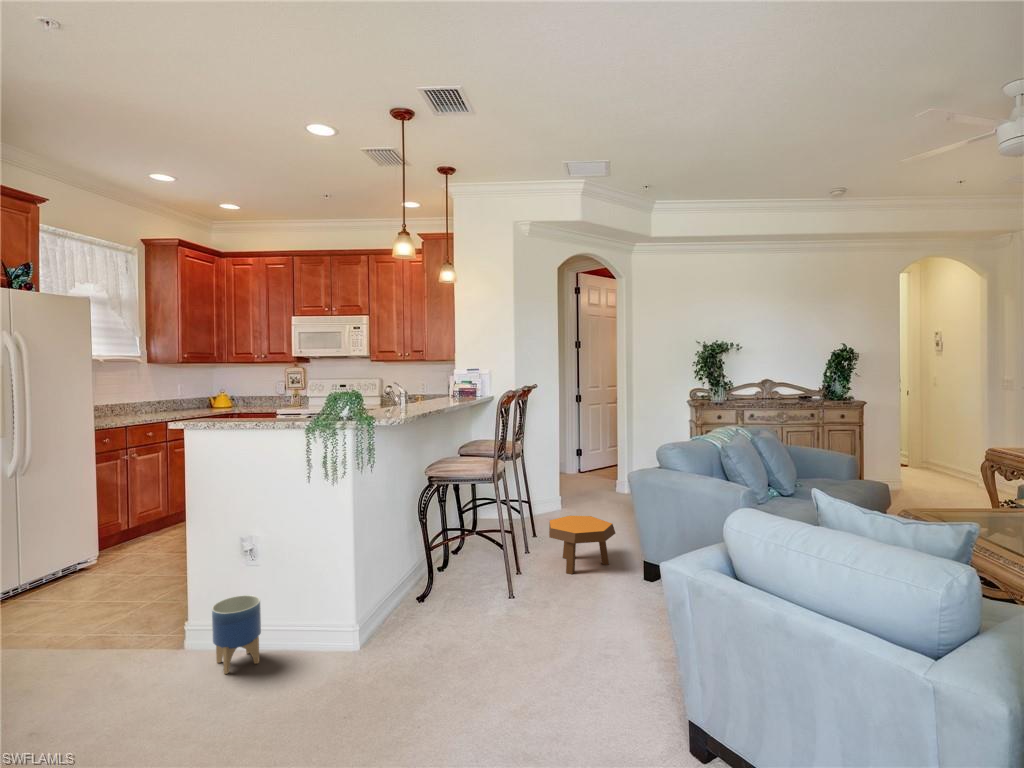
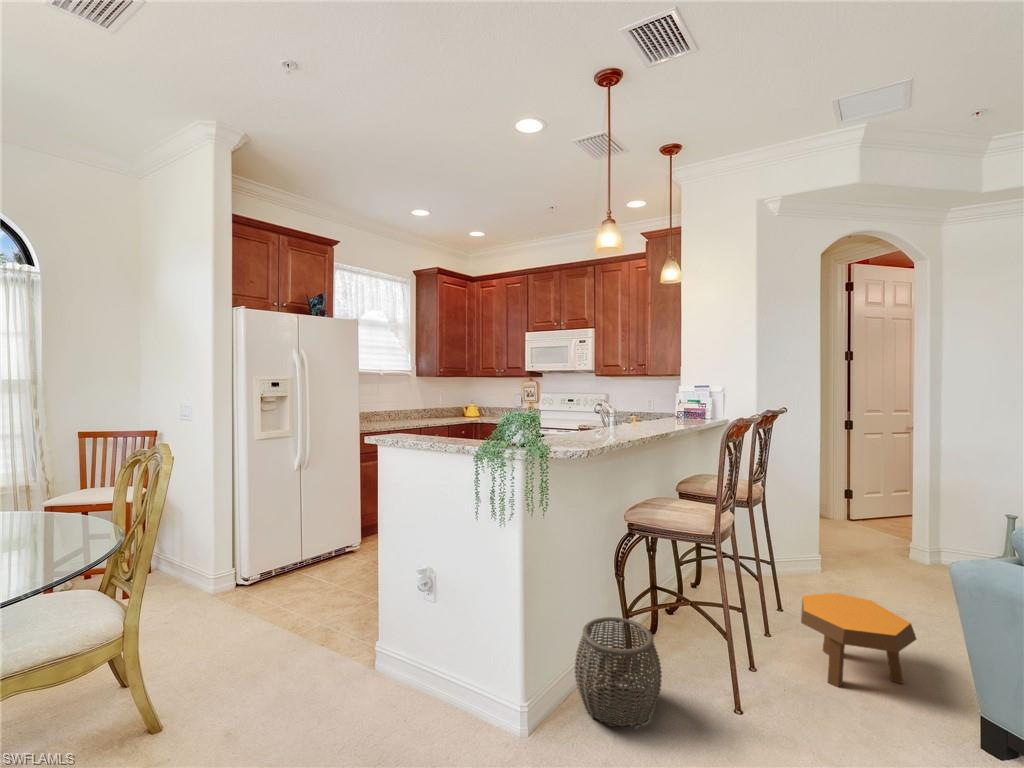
woven basket: none [393,552,461,628] -> present [574,617,662,727]
planter: present [212,595,261,674] -> none [374,632,423,723]

